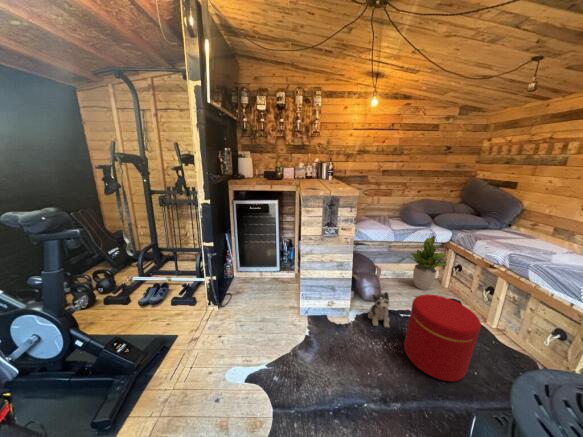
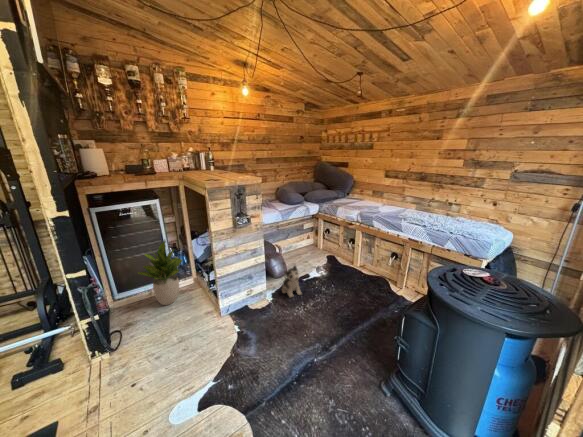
potted plant: present [409,235,447,290] -> present [138,240,182,305]
ottoman: present [404,294,481,381] -> none [318,254,365,315]

